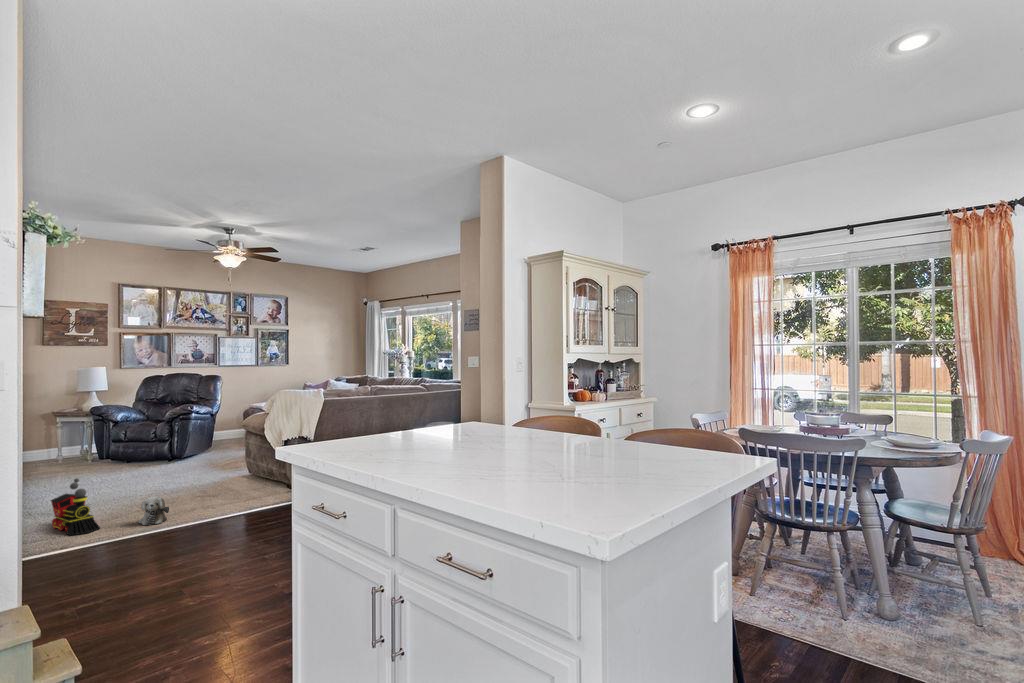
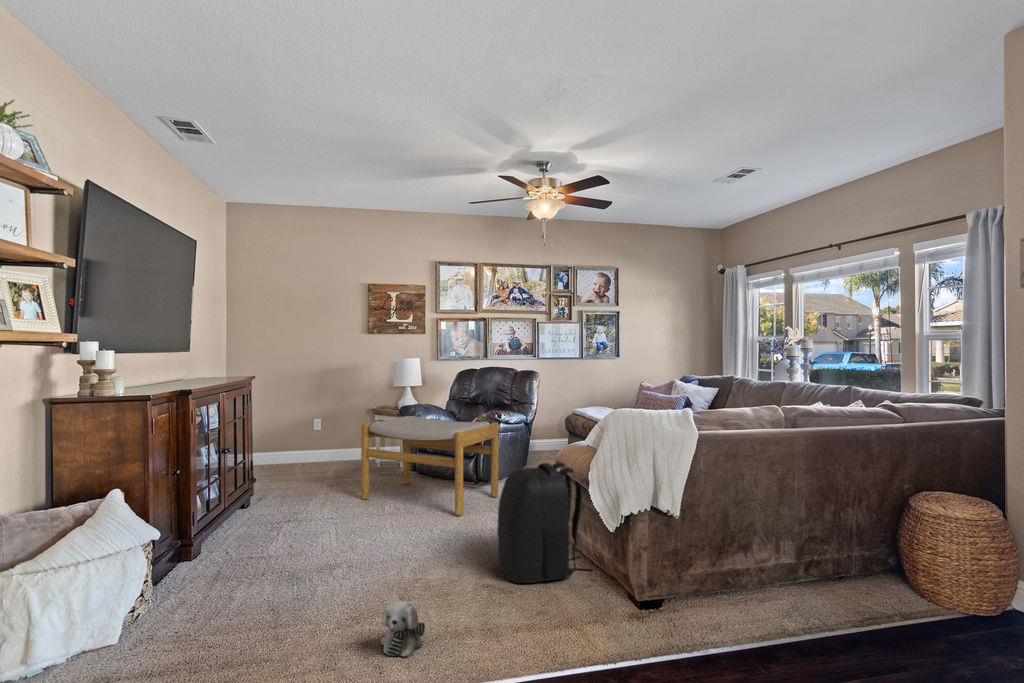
footstool: none [64,411,192,479] -> present [361,416,498,516]
backpack: none [203,426,268,495] -> present [497,463,593,583]
toy train: present [51,478,100,535] -> none [277,545,327,653]

